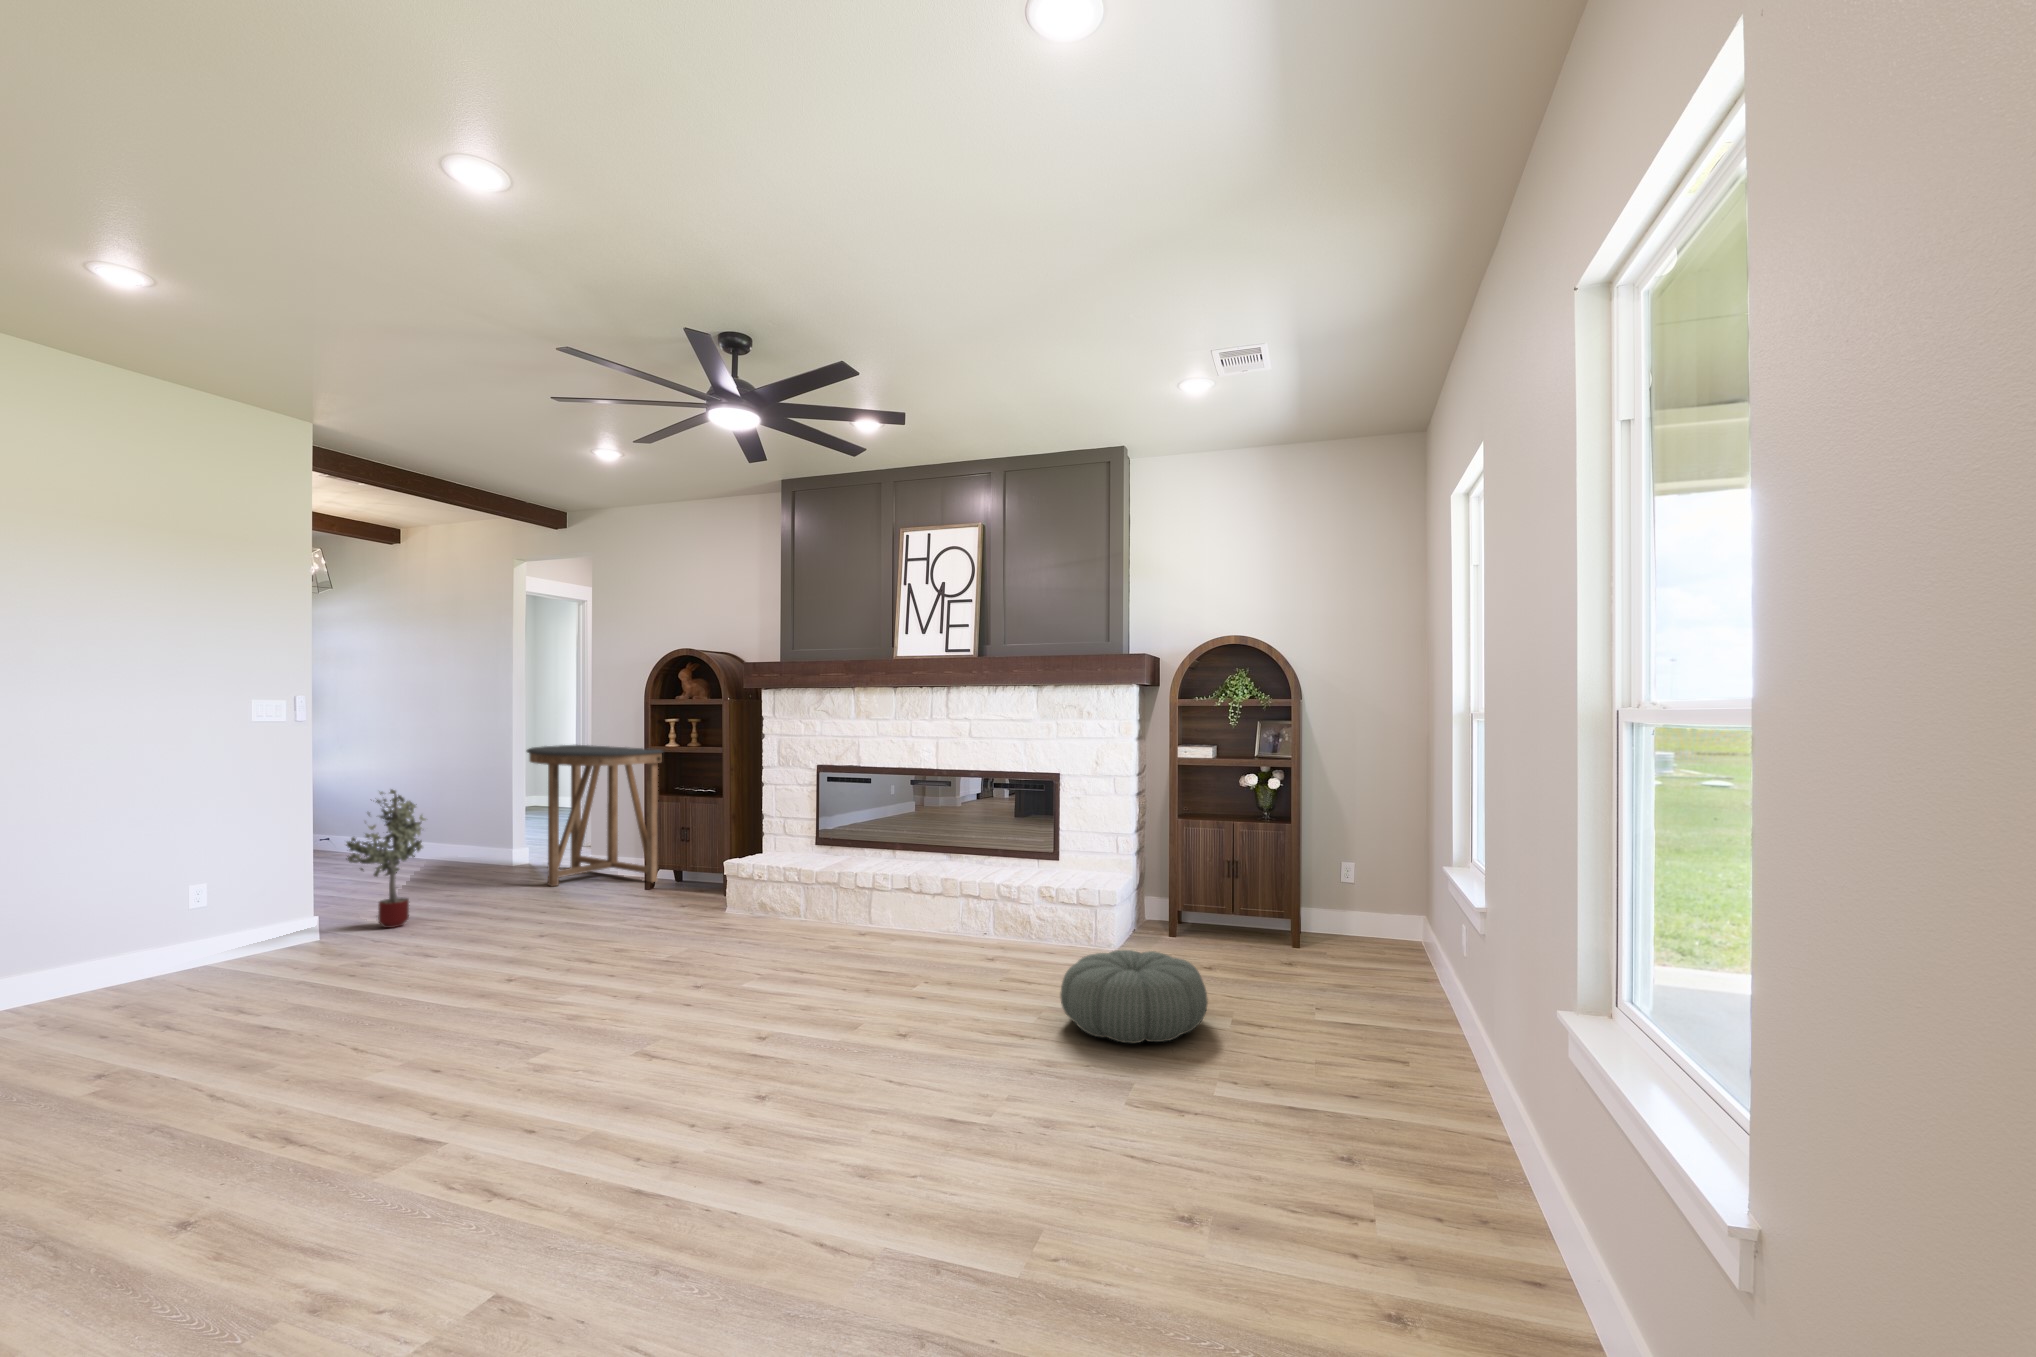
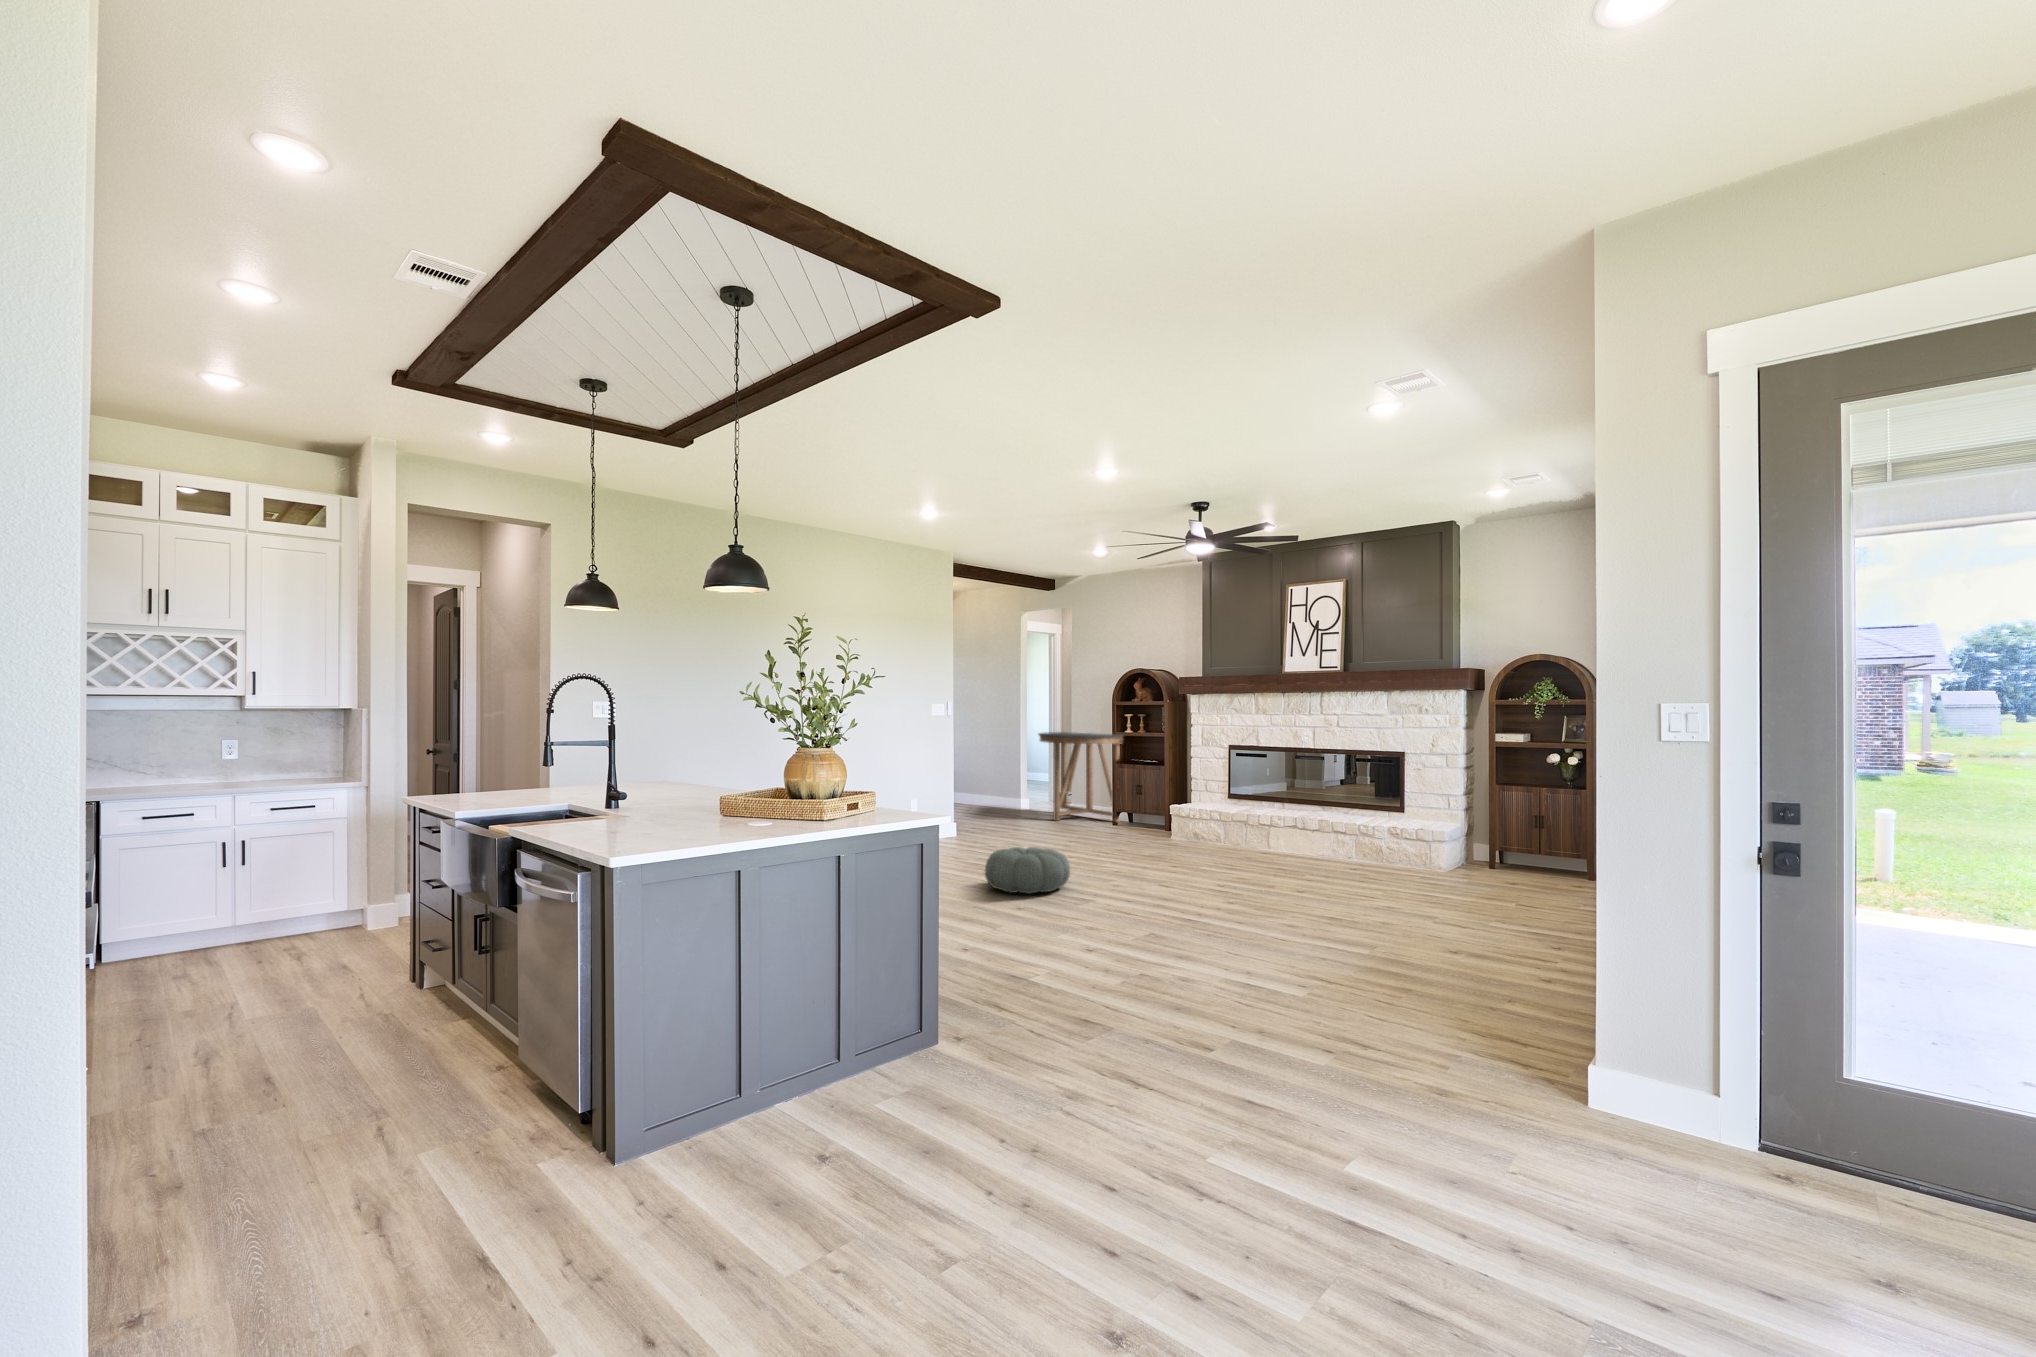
potted tree: present [346,789,426,928] -> none [956,752,999,833]
pouf: present [1061,950,1208,1043] -> present [985,847,1070,894]

